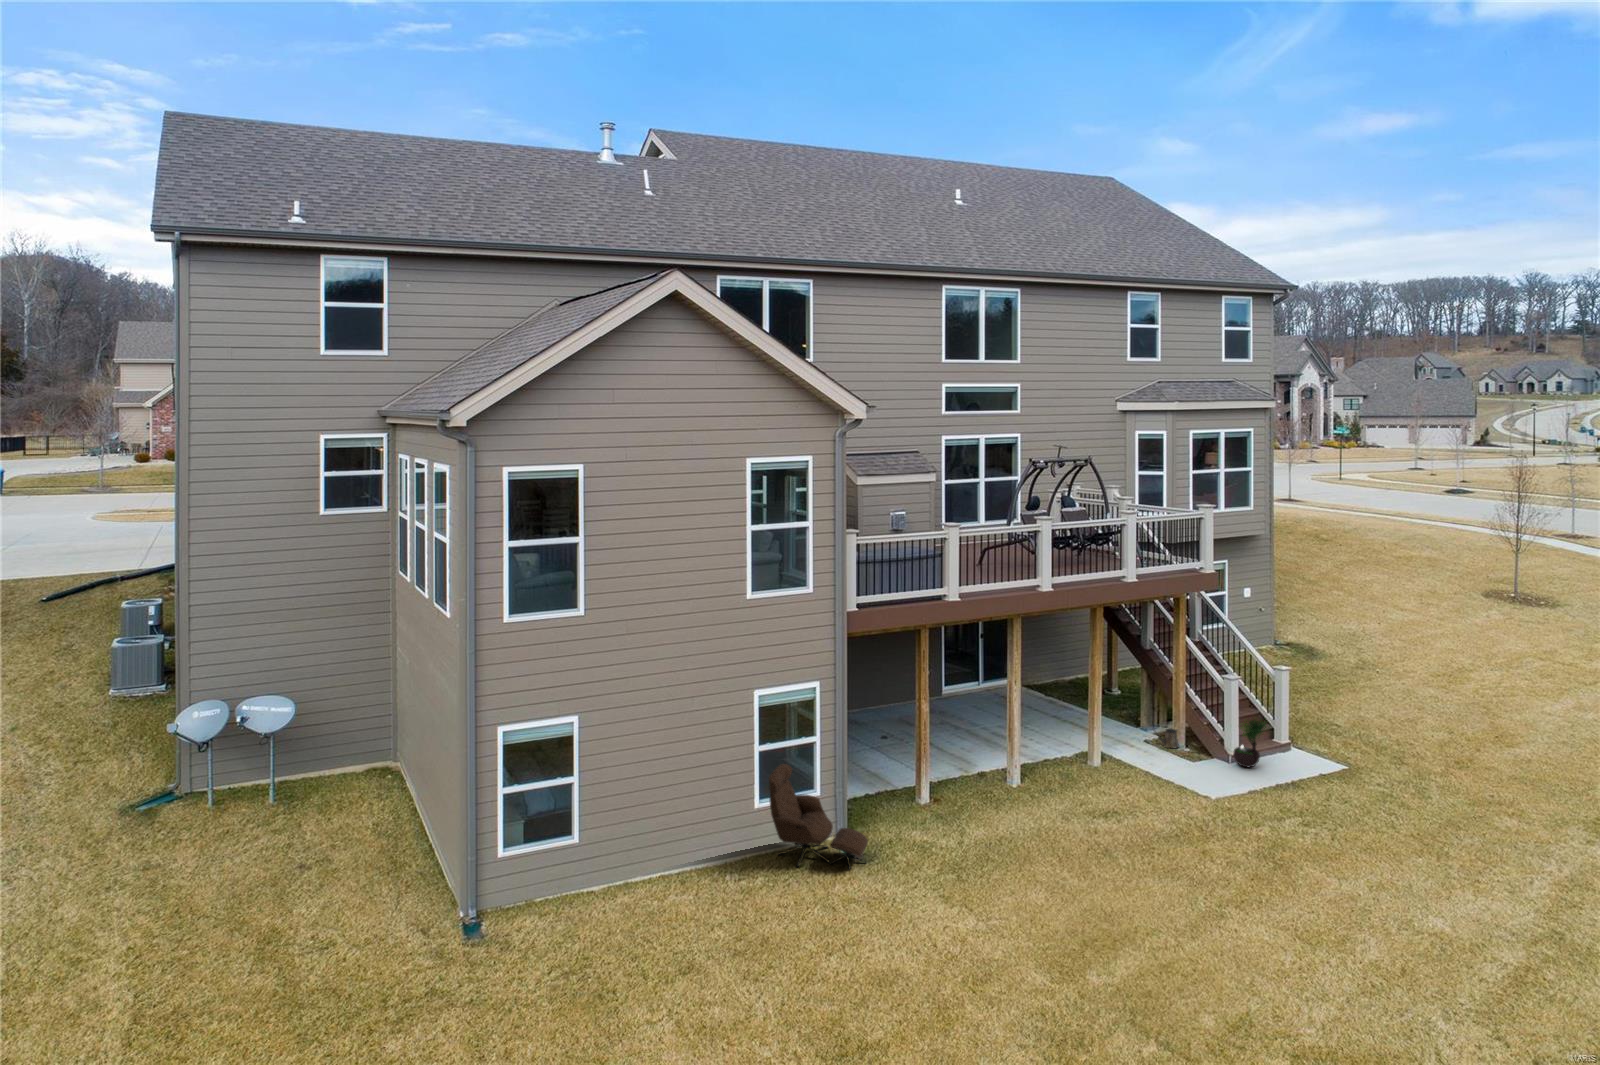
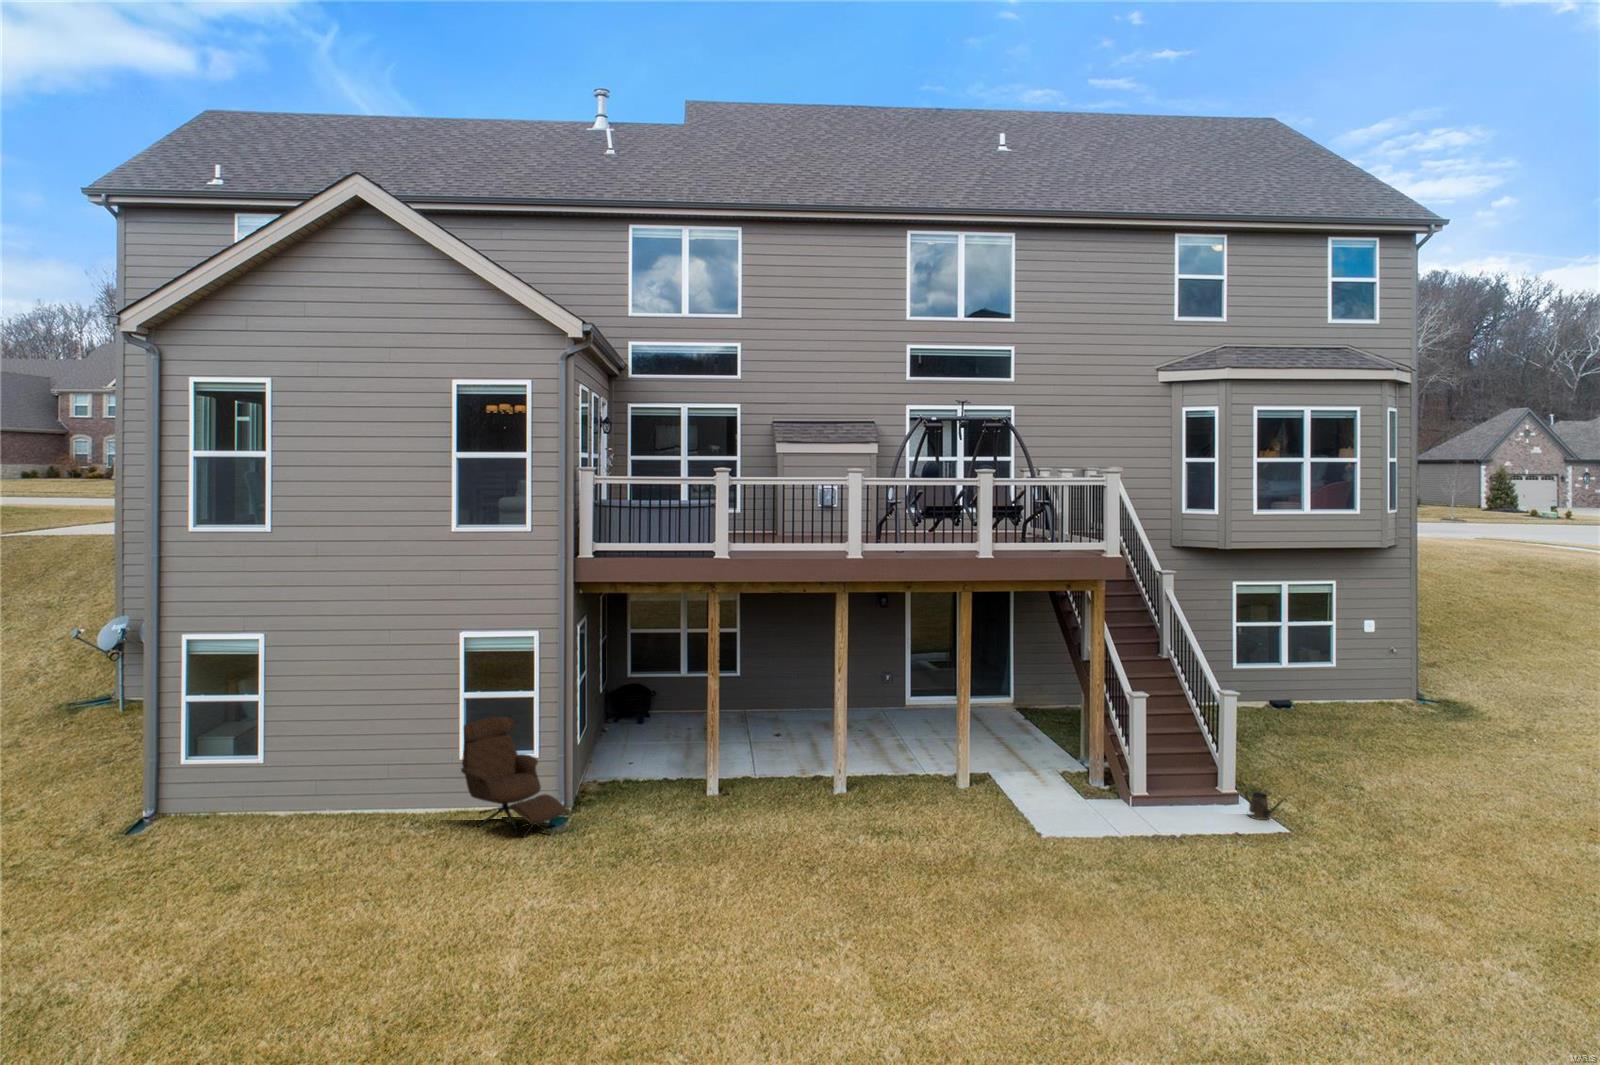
potted tree: present [1233,720,1266,767] -> none [1145,750,1191,822]
watering can: present [1156,729,1179,748] -> present [1245,791,1285,820]

